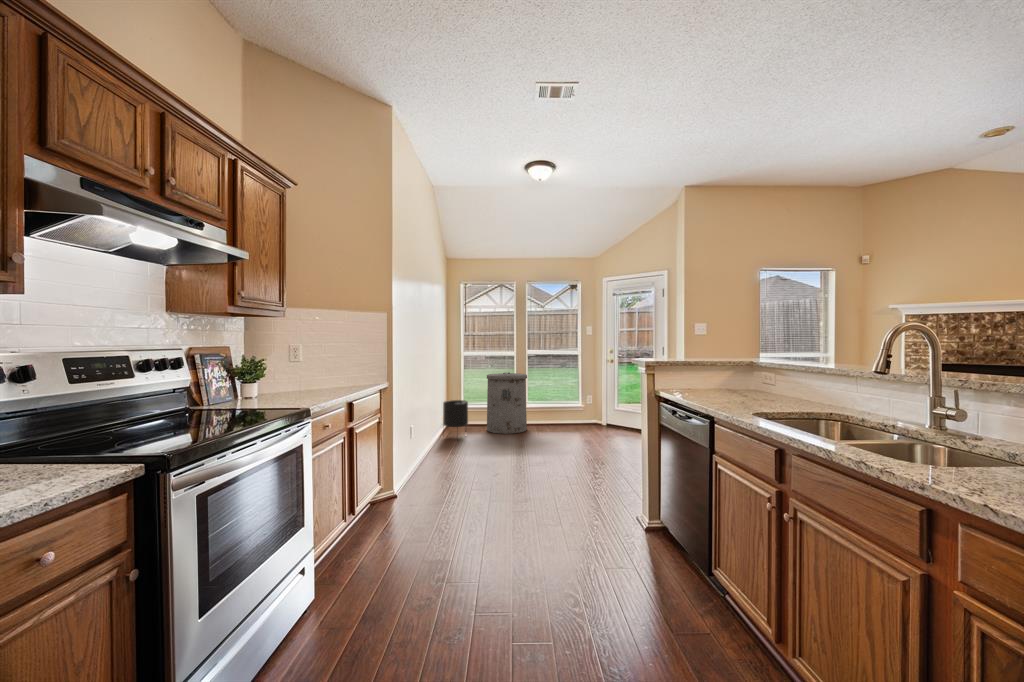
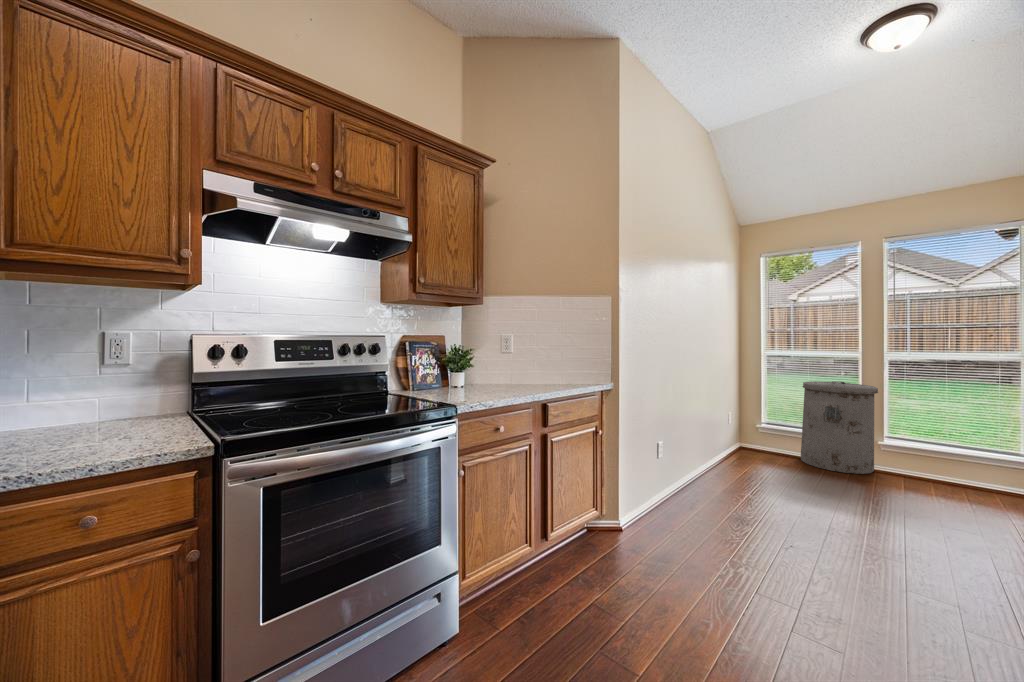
planter: present [443,400,468,432] -> none [729,411,766,464]

